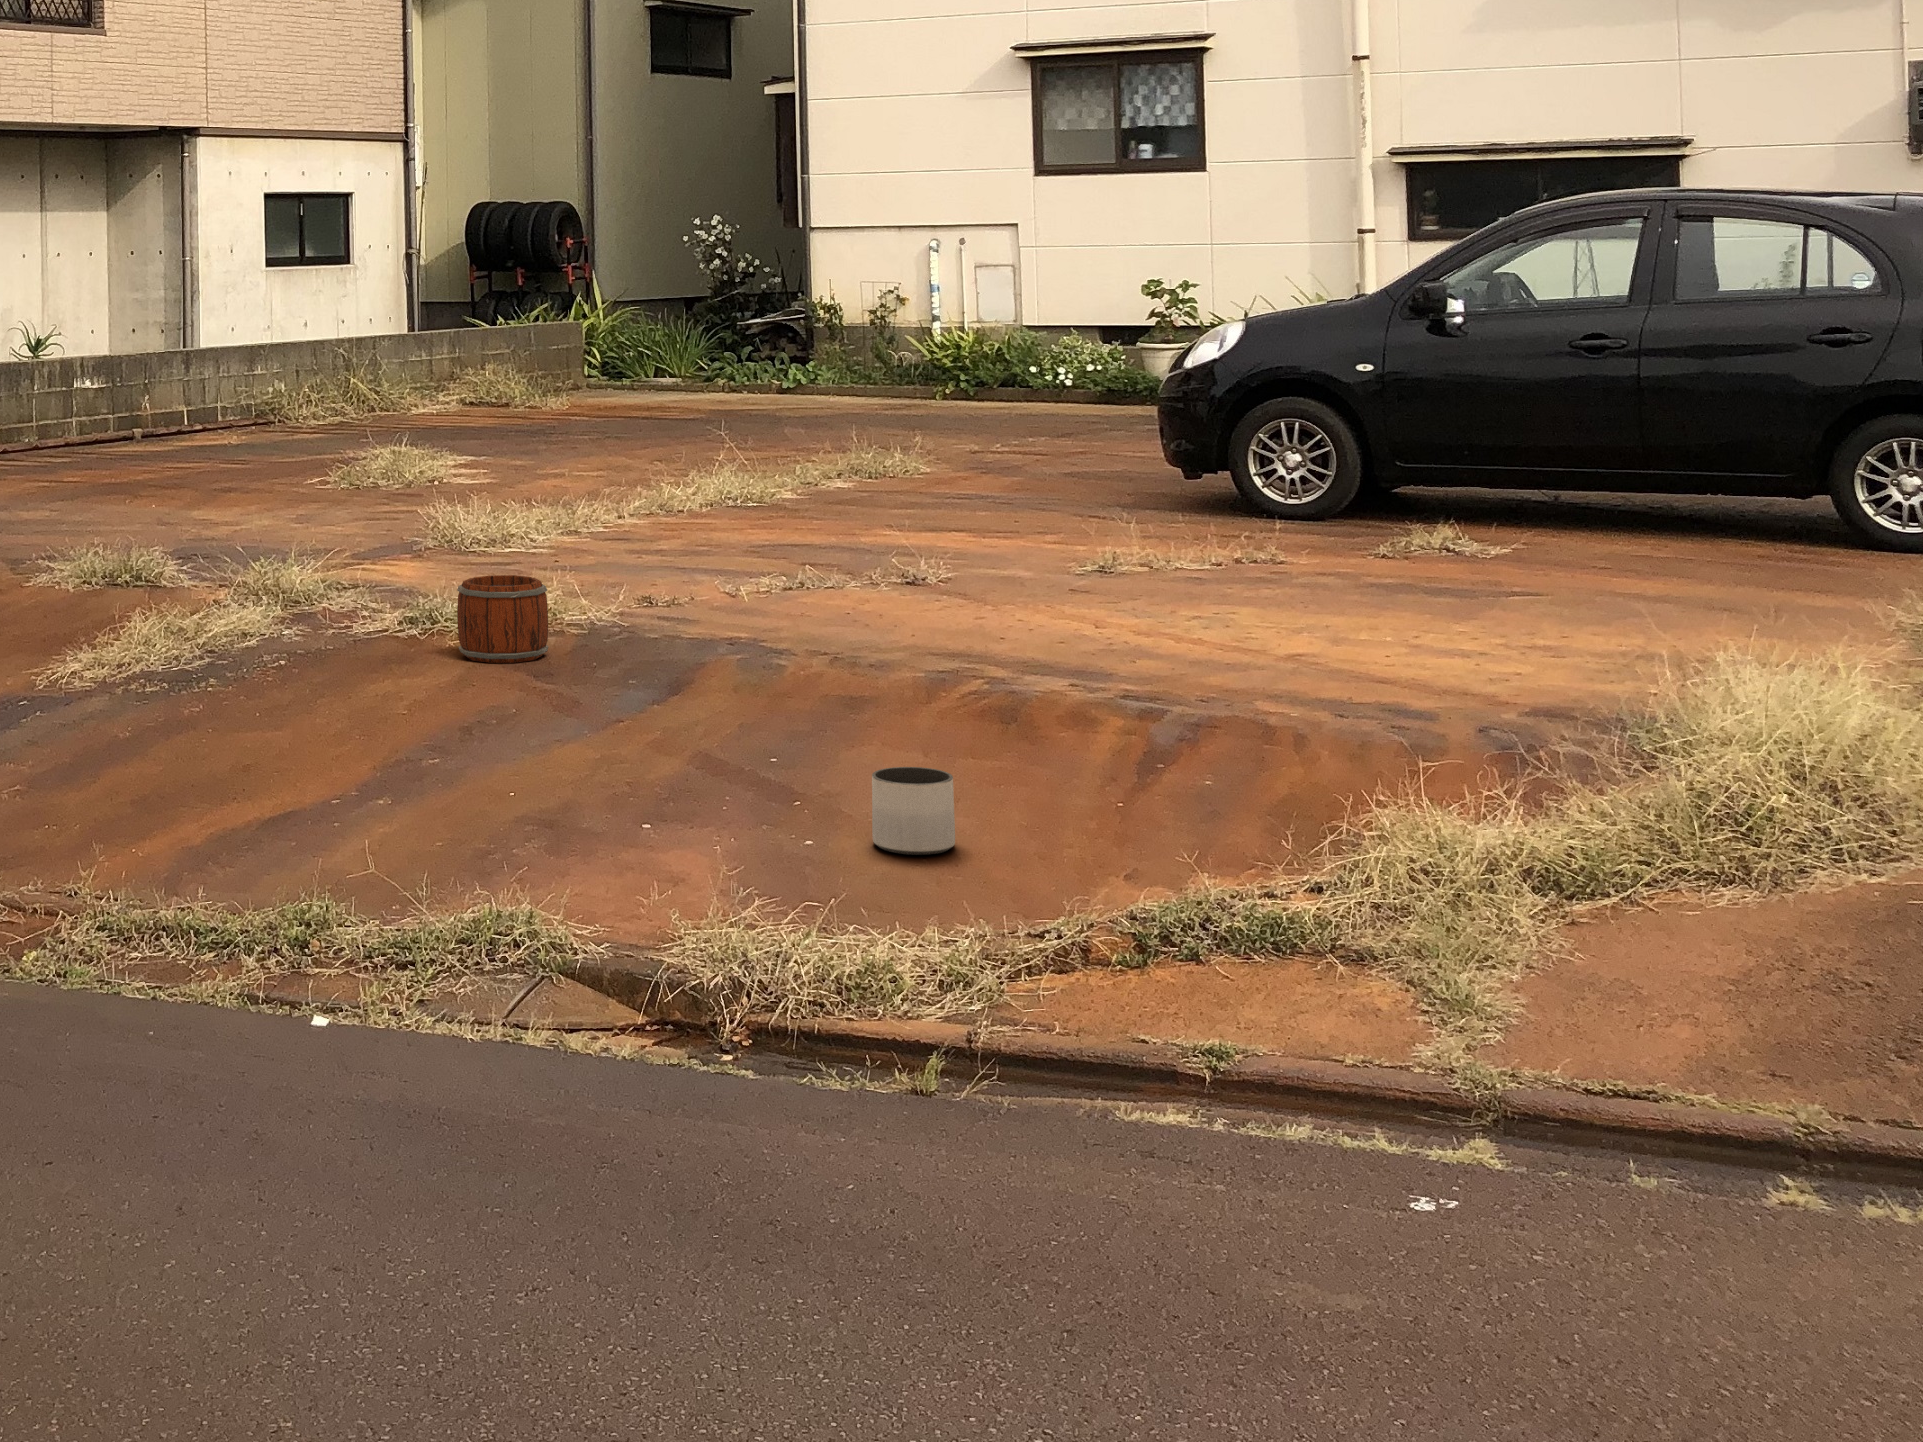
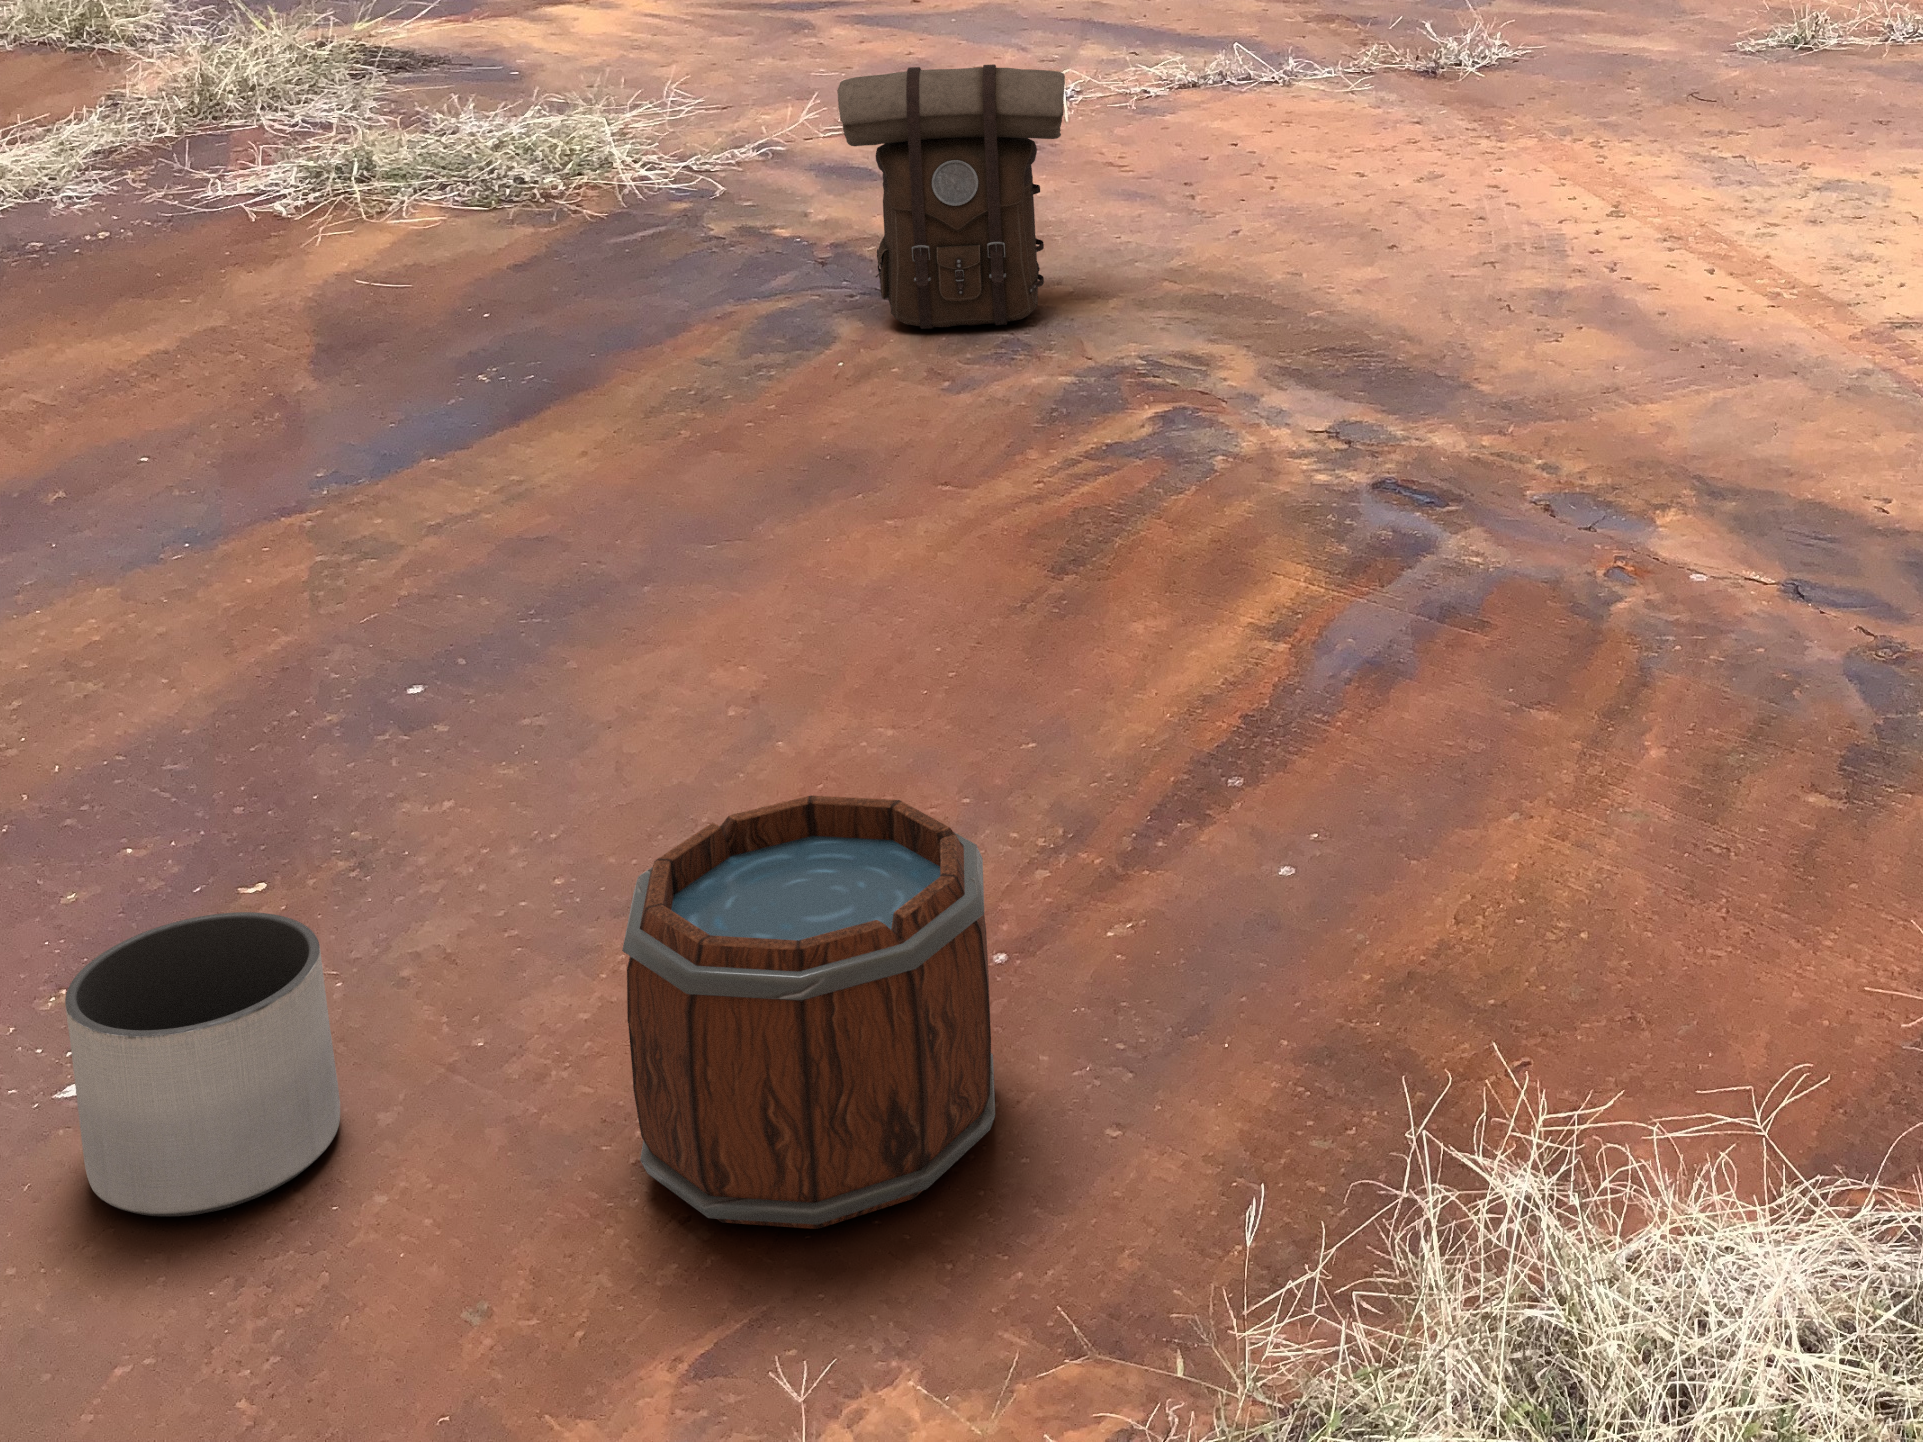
backpack: none [774,541,884,672] -> present [837,64,1065,329]
bucket: present [457,575,549,663] -> present [622,796,995,1229]

